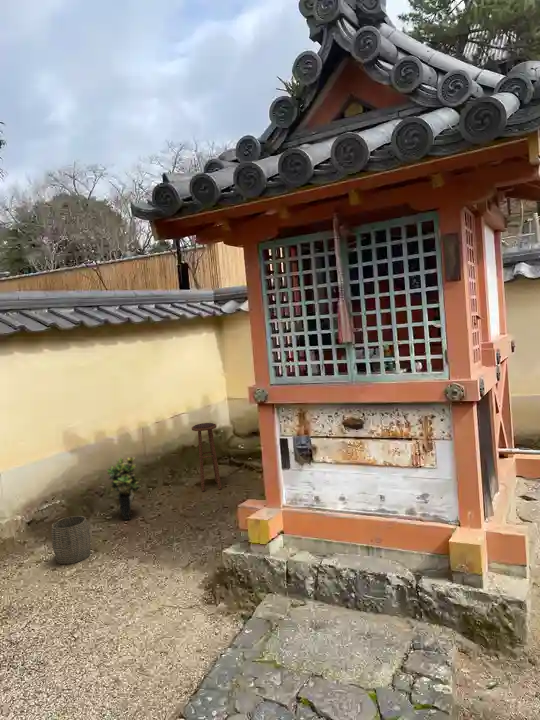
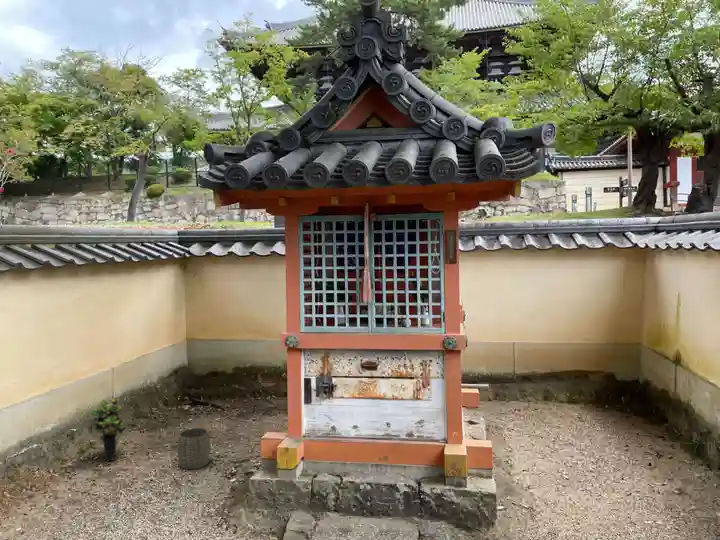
stool: present [192,423,222,492] -> none [172,364,198,430]
woven basket: present [51,516,91,564] -> present [177,428,210,469]

